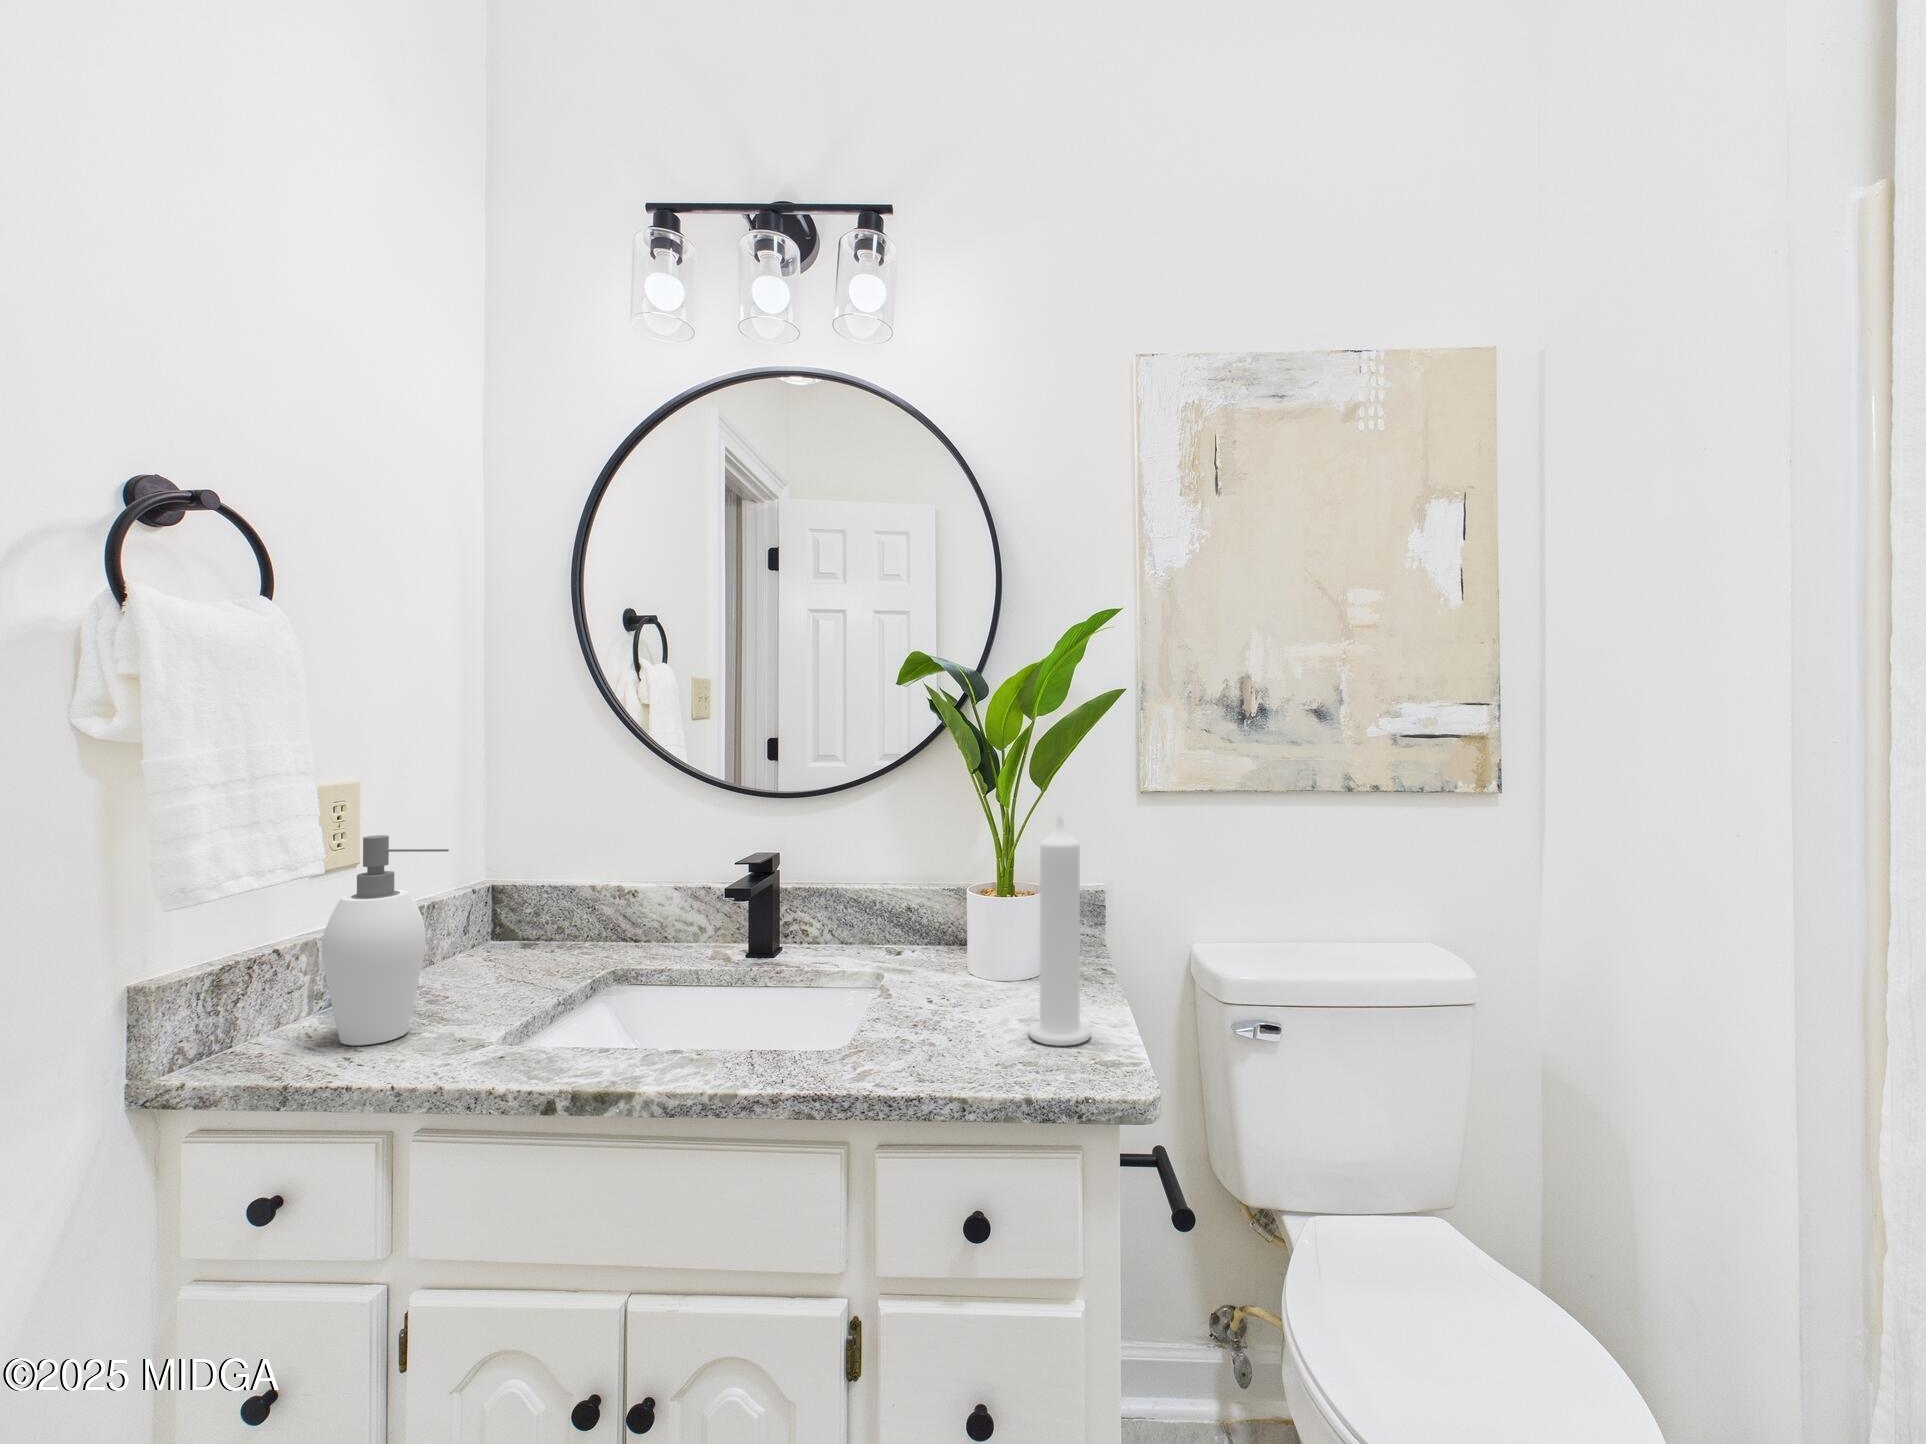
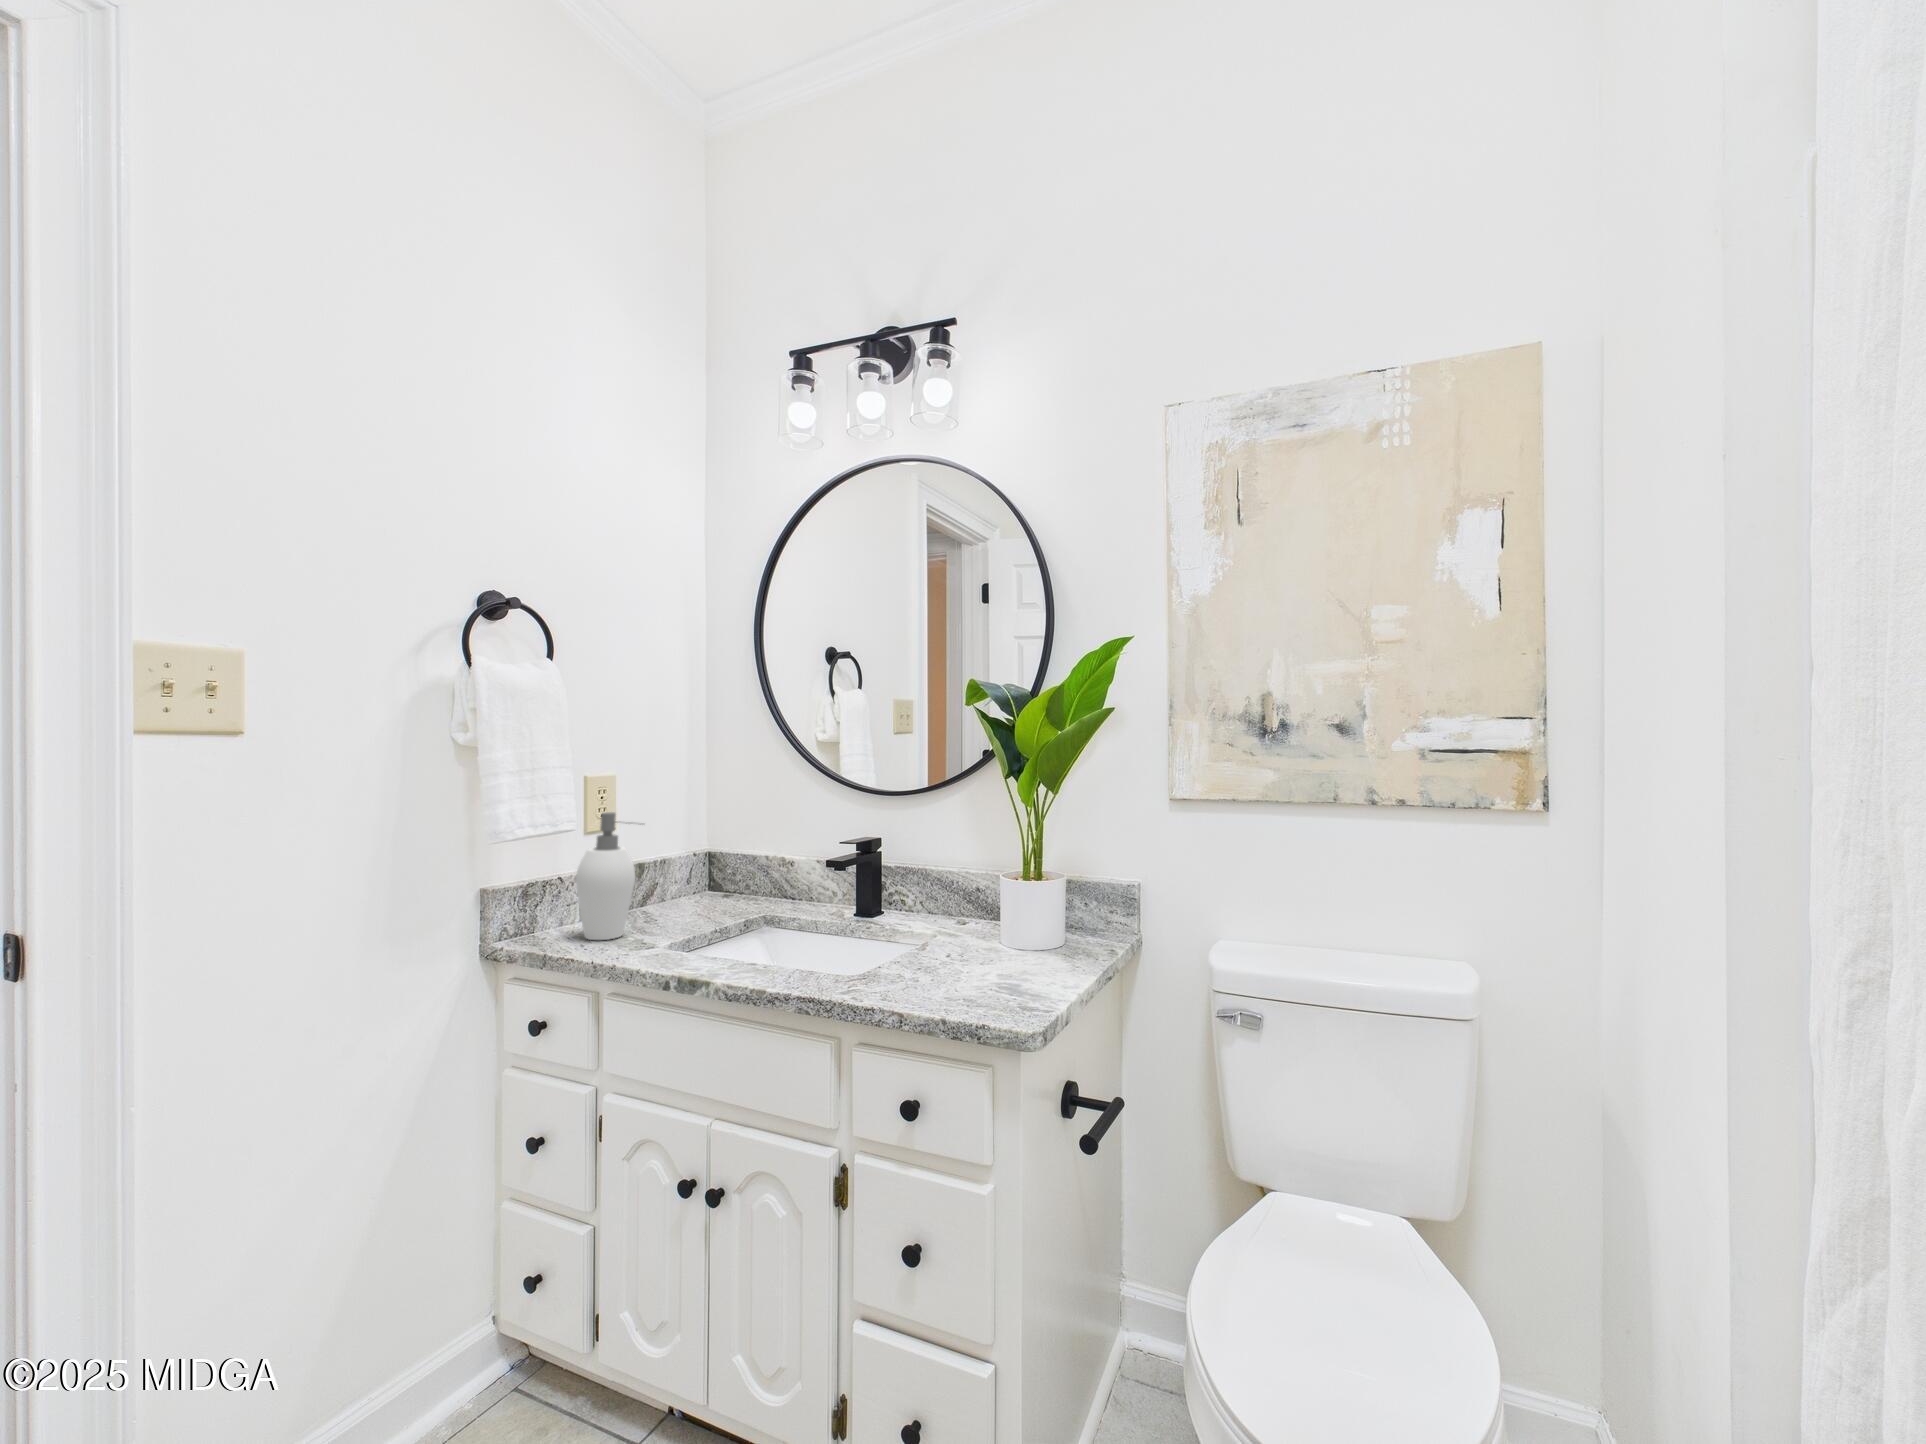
candle: present [1028,814,1091,1046] -> none [987,824,1033,994]

